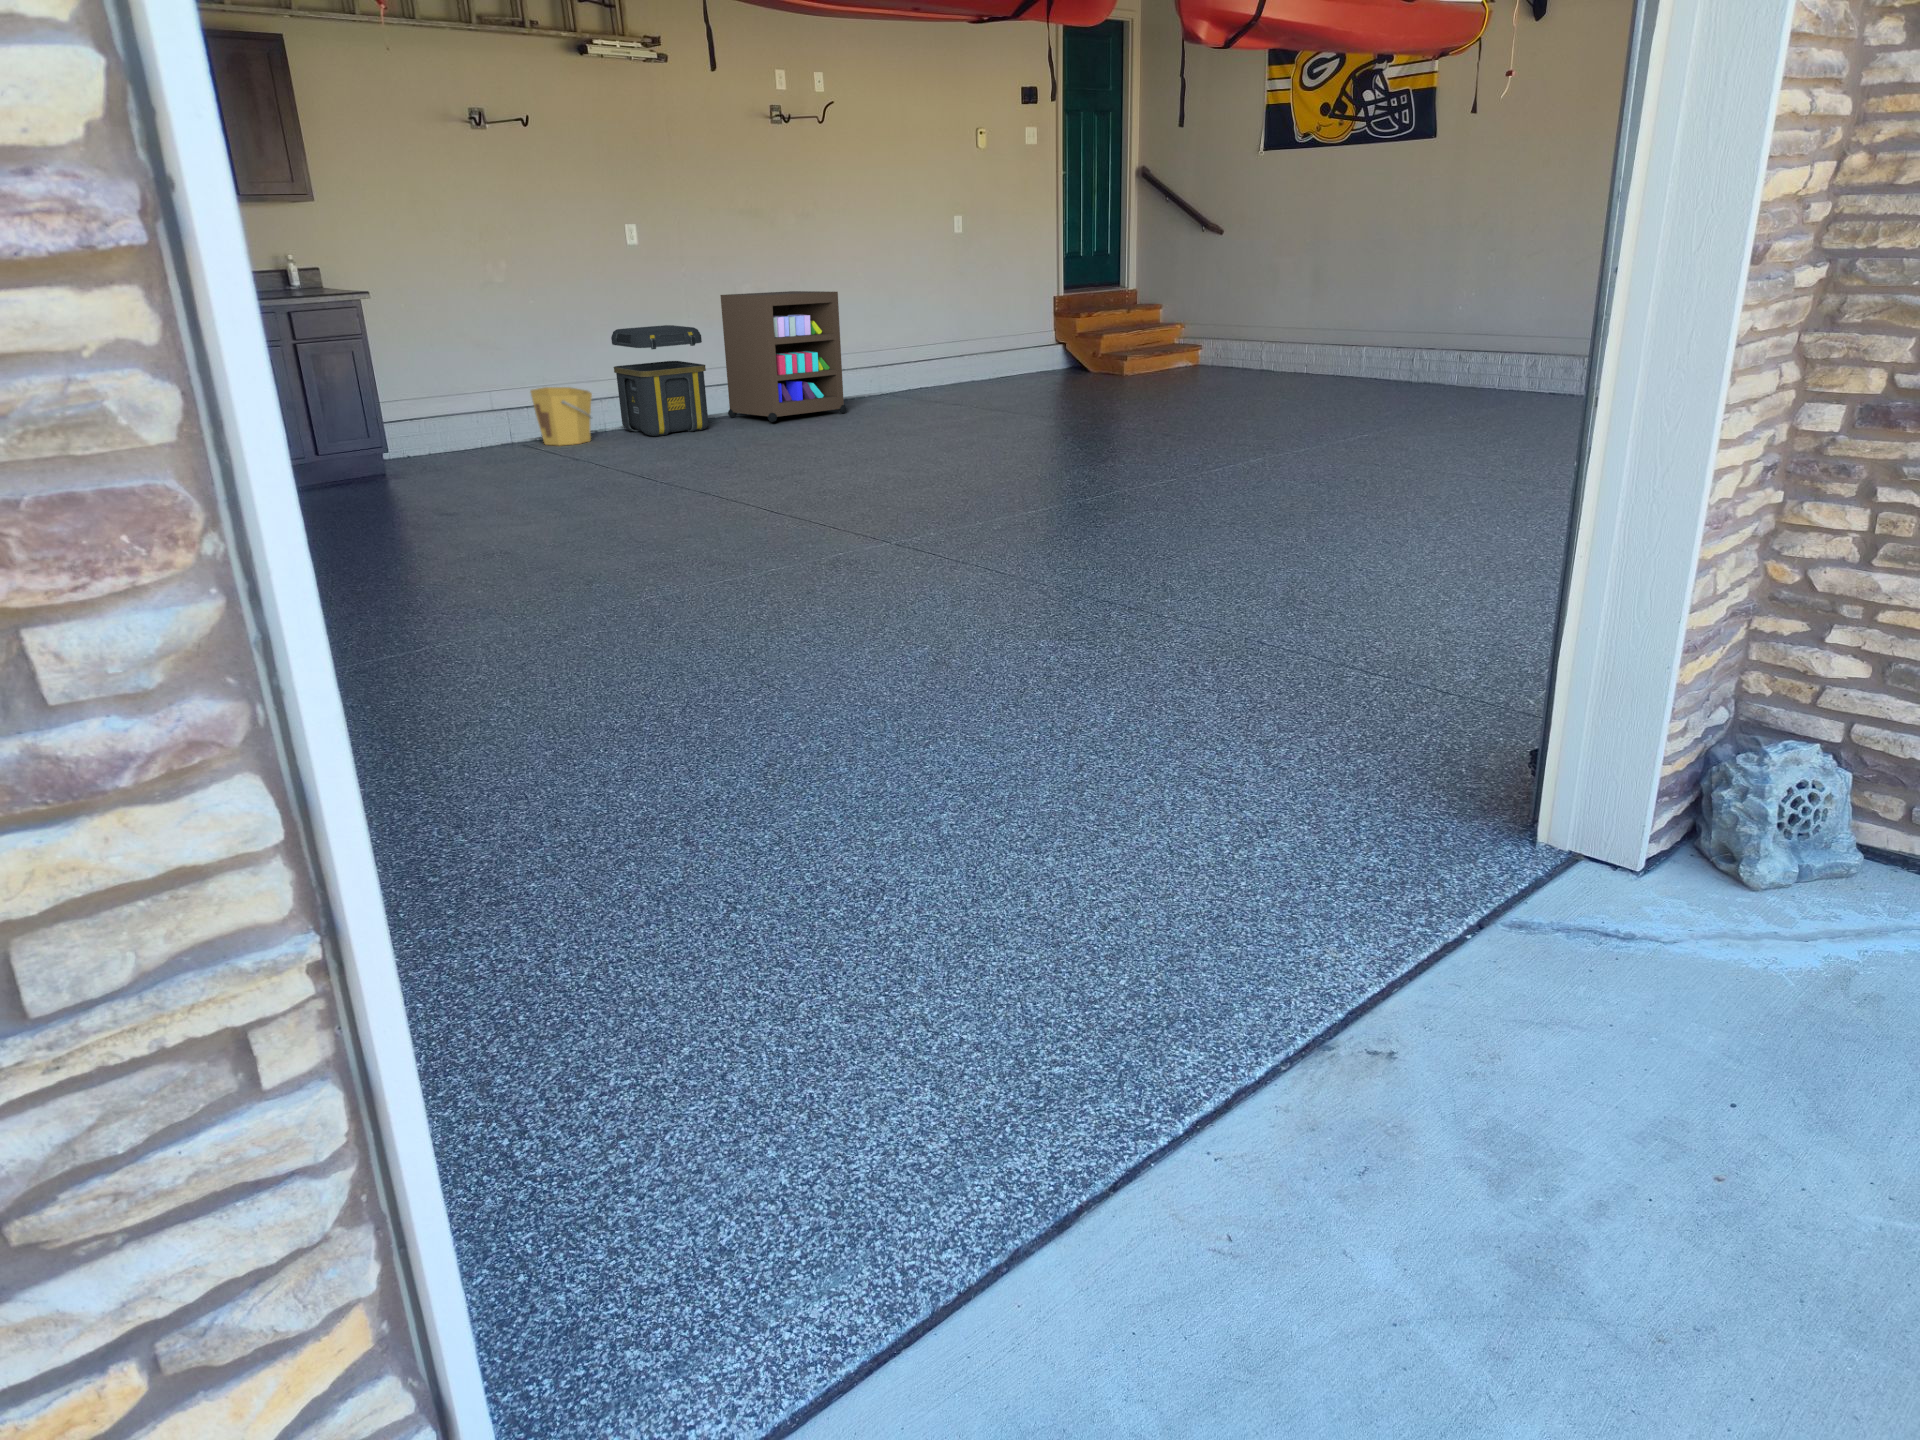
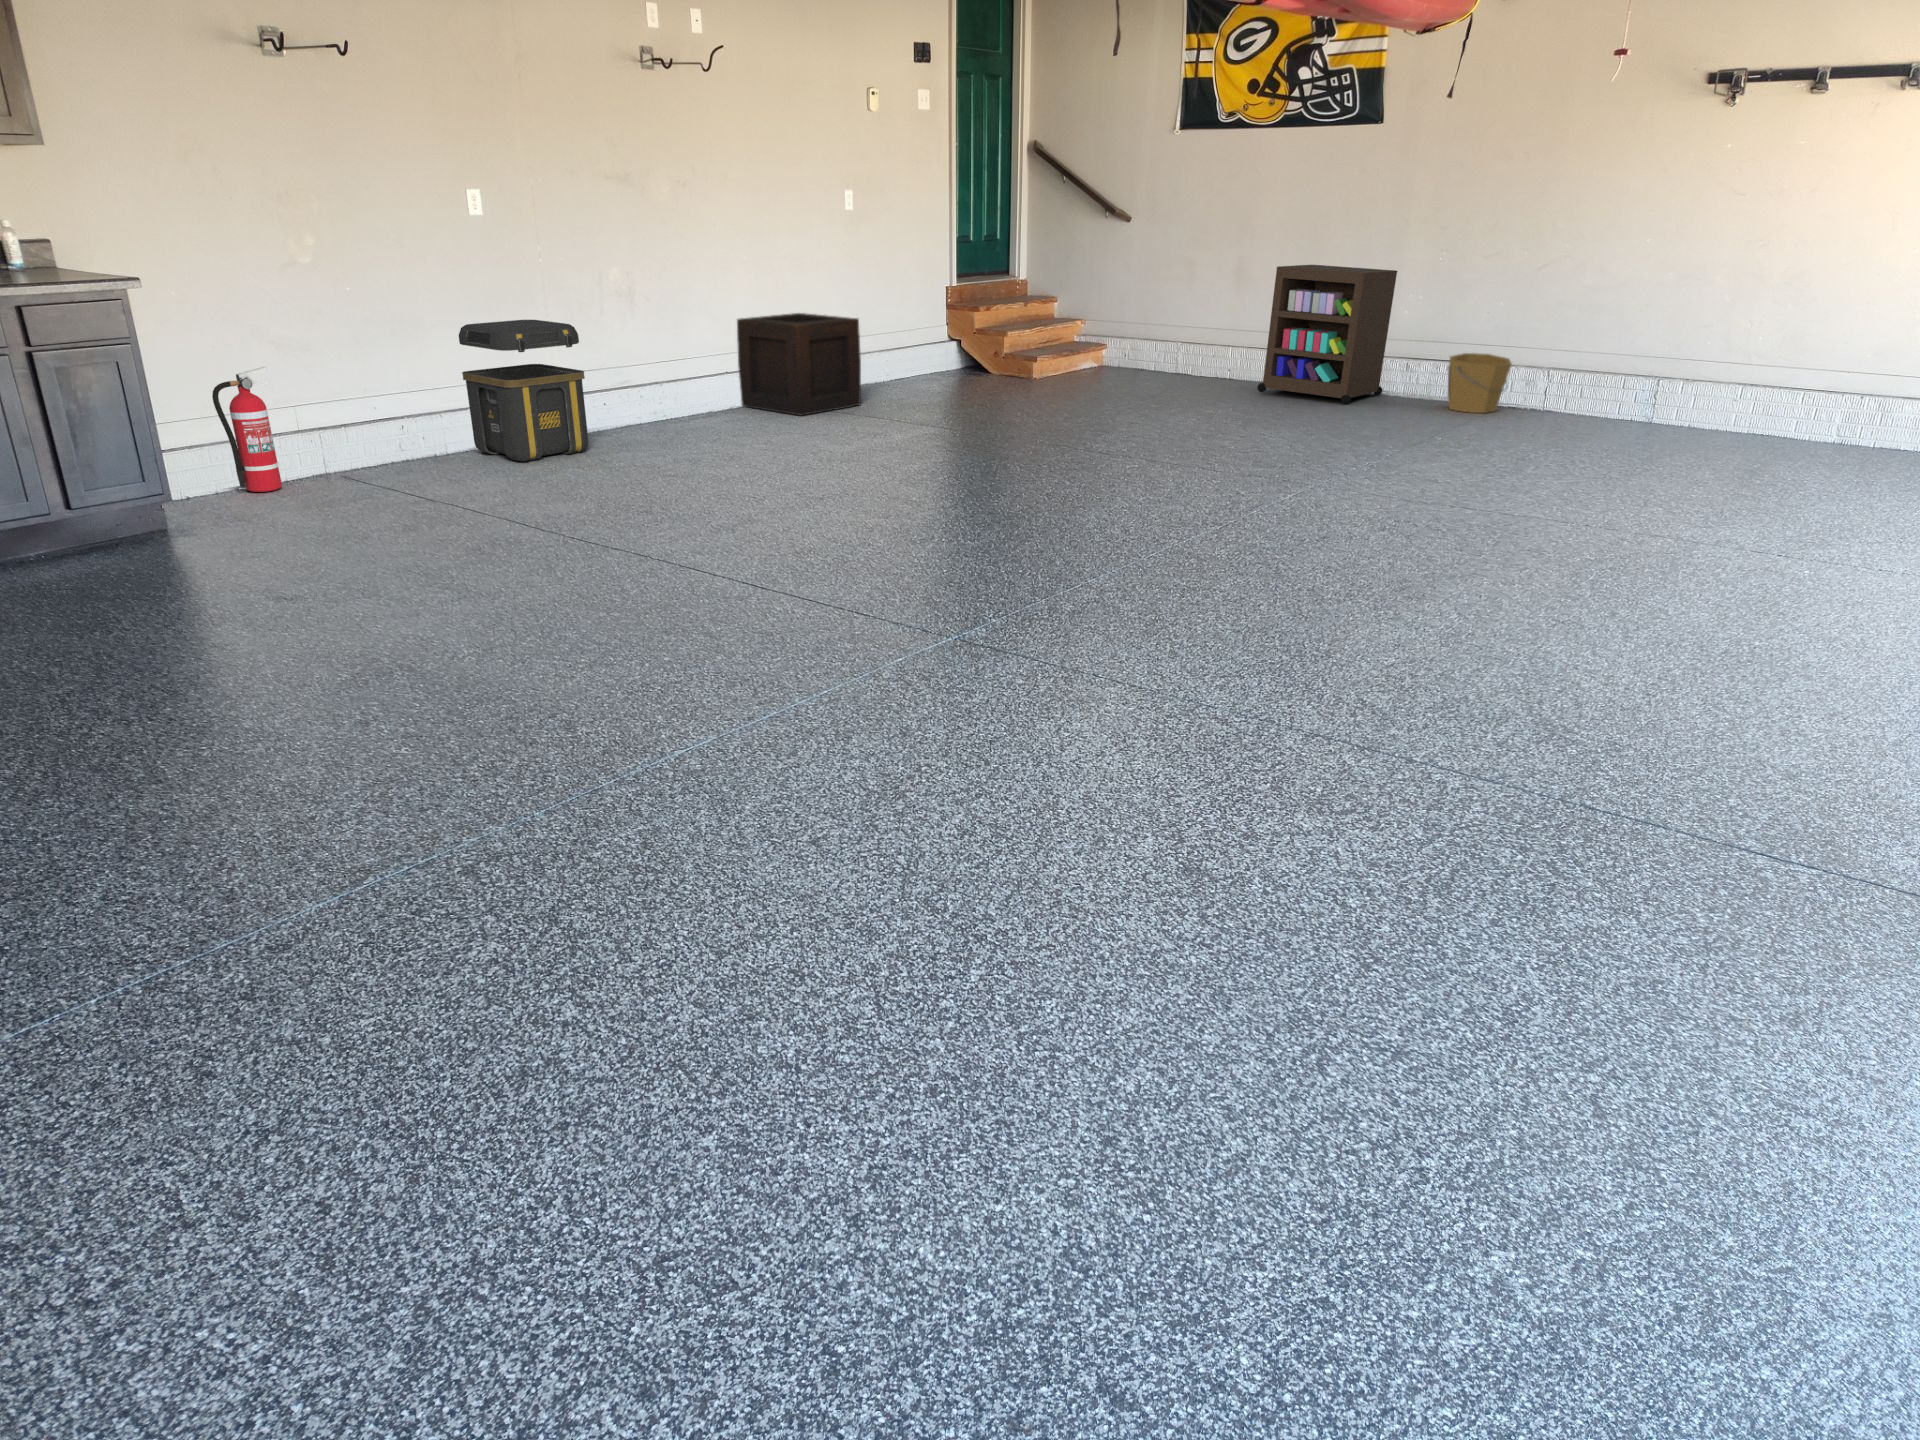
storage cabinet: present [720,291,847,422] -> present [1257,265,1397,404]
wooden crate: none [849,320,952,405] -> present [737,313,861,416]
fire extinguisher: none [425,361,472,455] -> present [212,367,282,492]
bucket: present [530,387,592,446] -> present [1448,353,1511,413]

